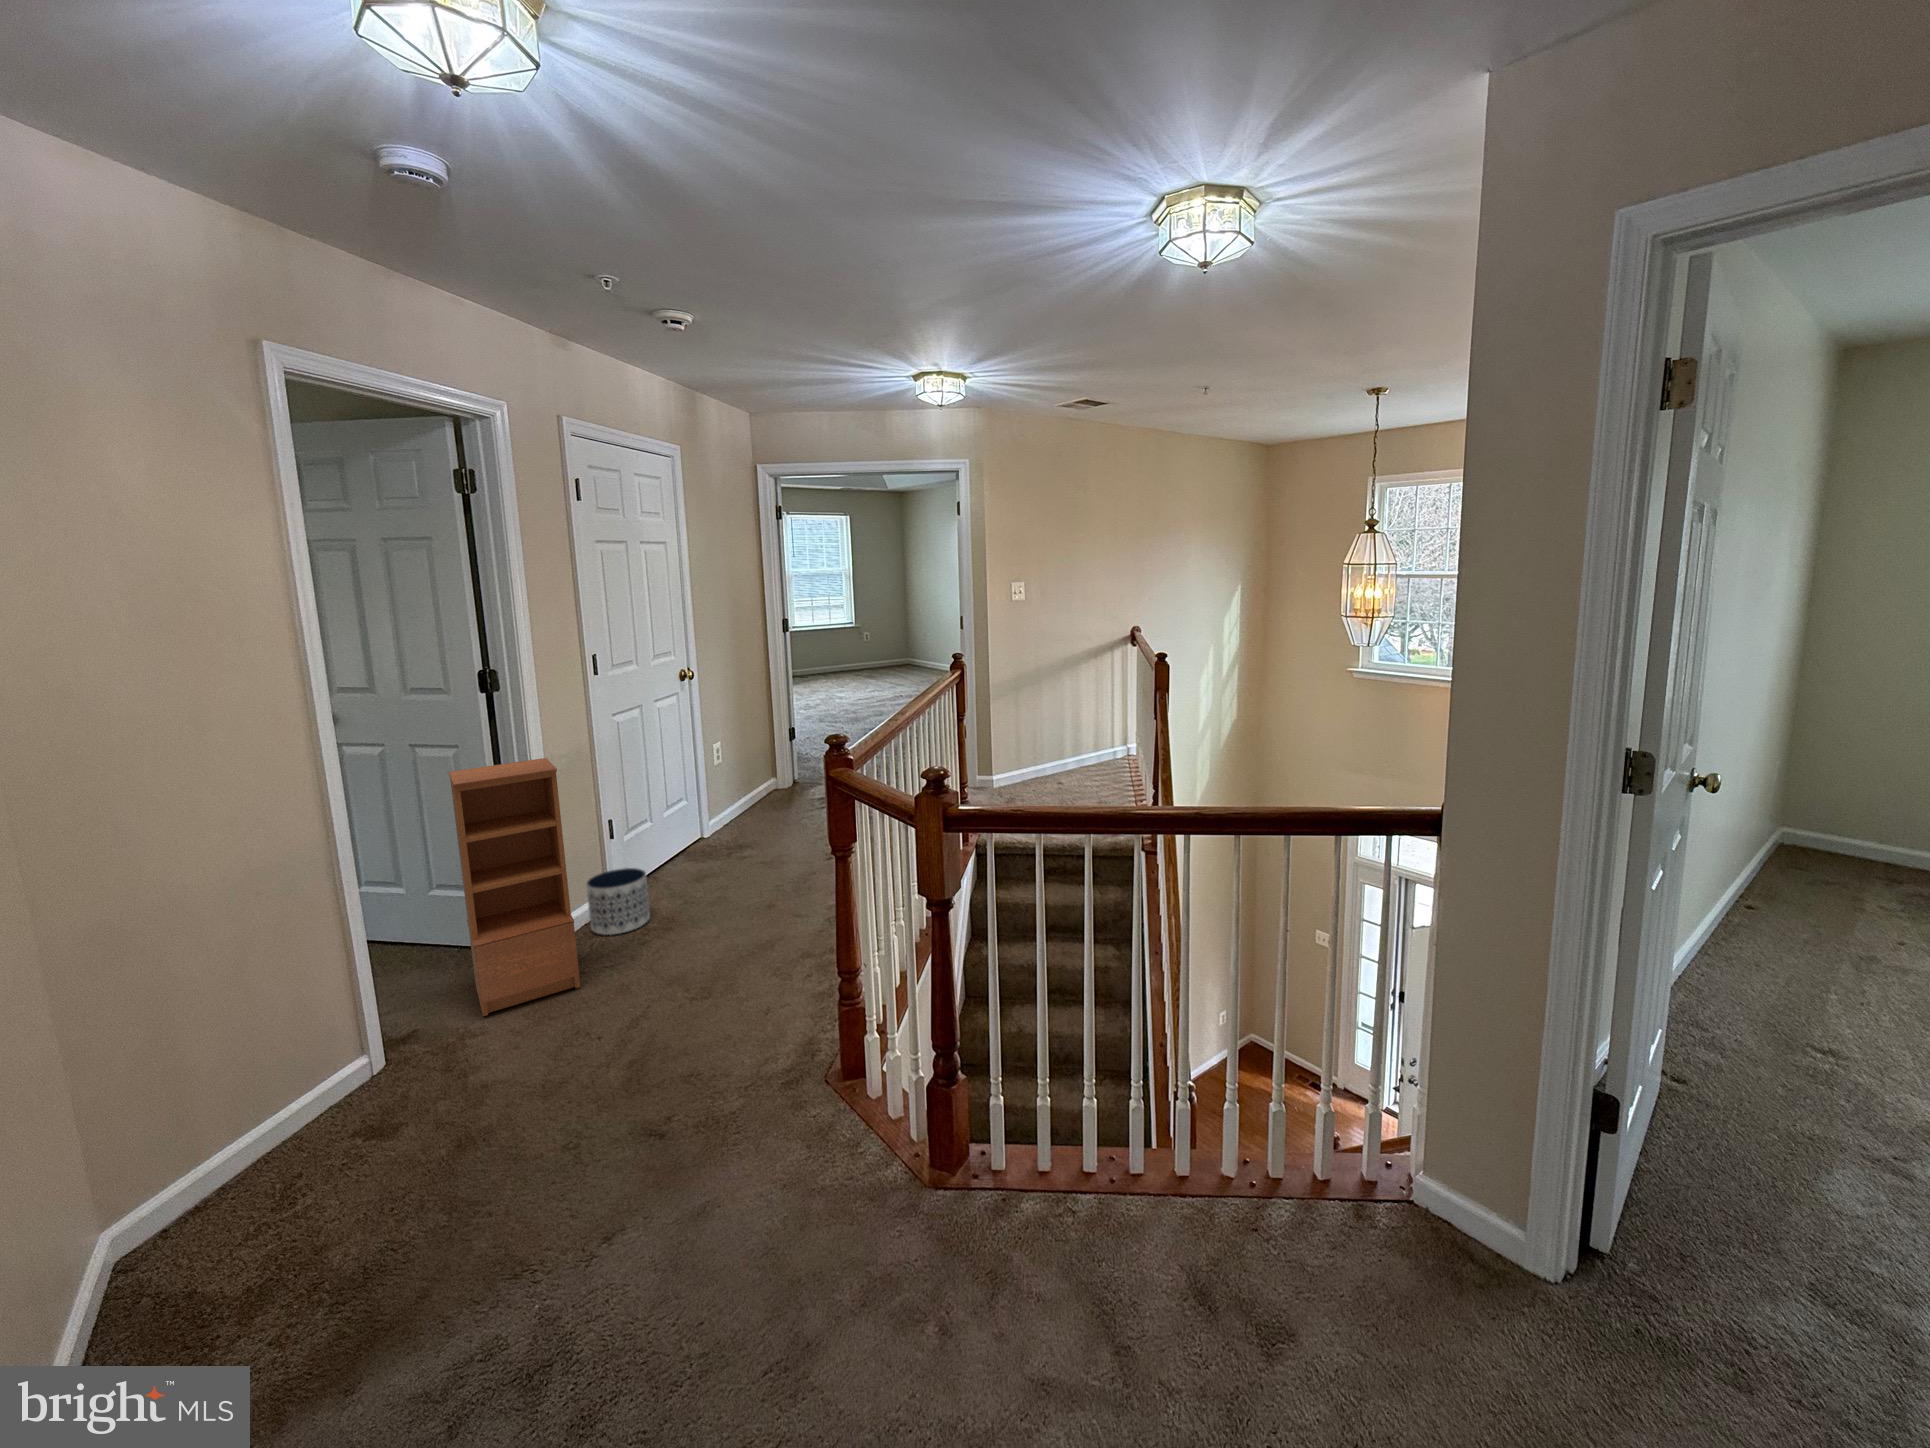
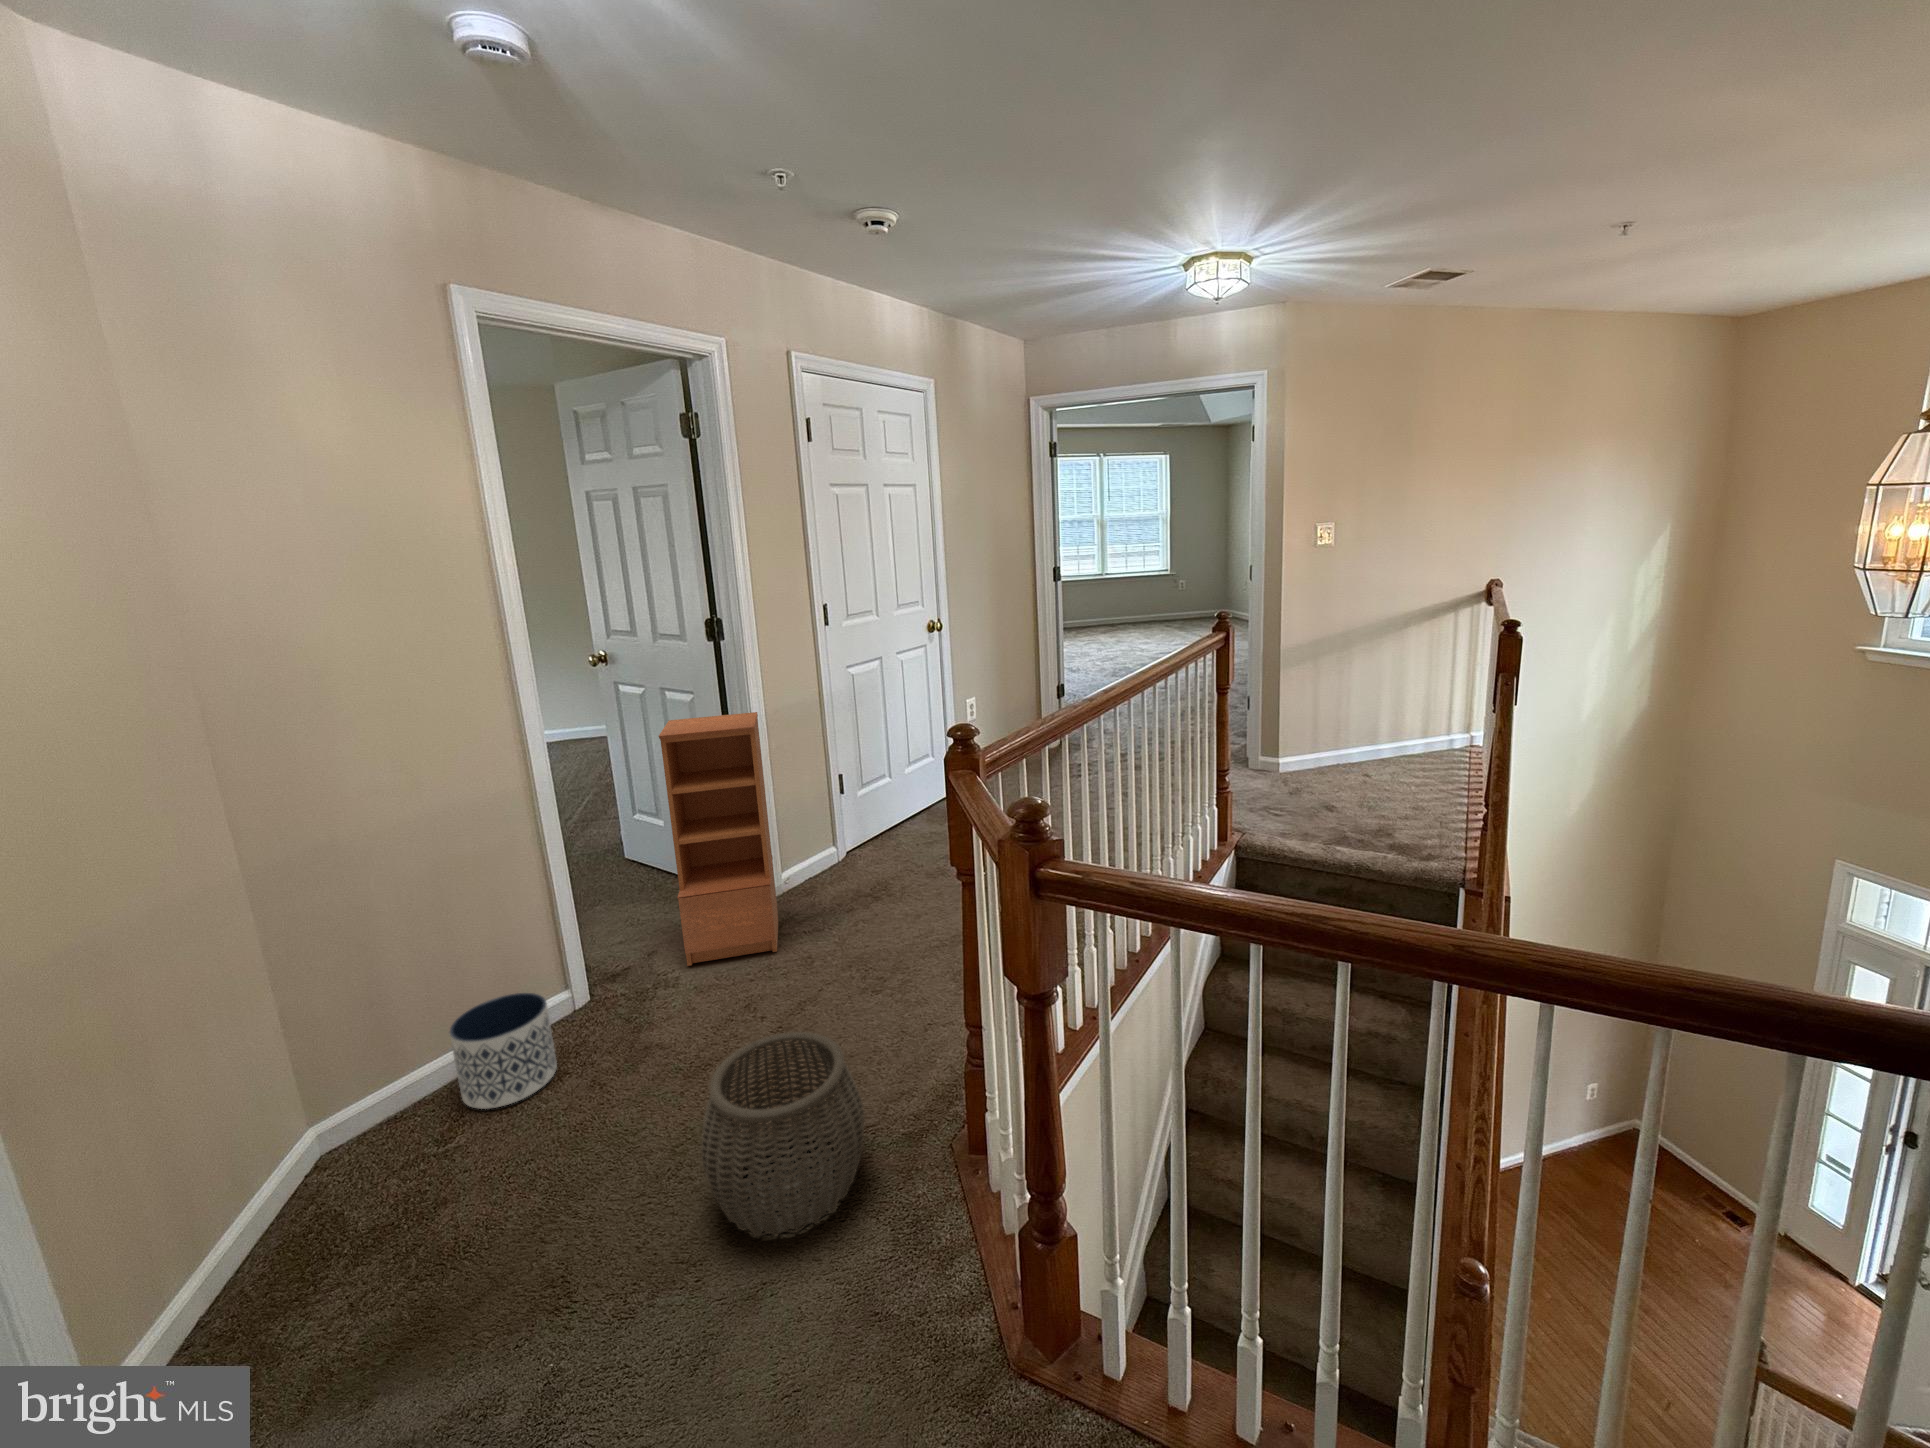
planter: present [586,868,650,935] -> present [449,993,557,1109]
woven basket: none [602,1014,751,1188] -> present [701,1032,864,1236]

